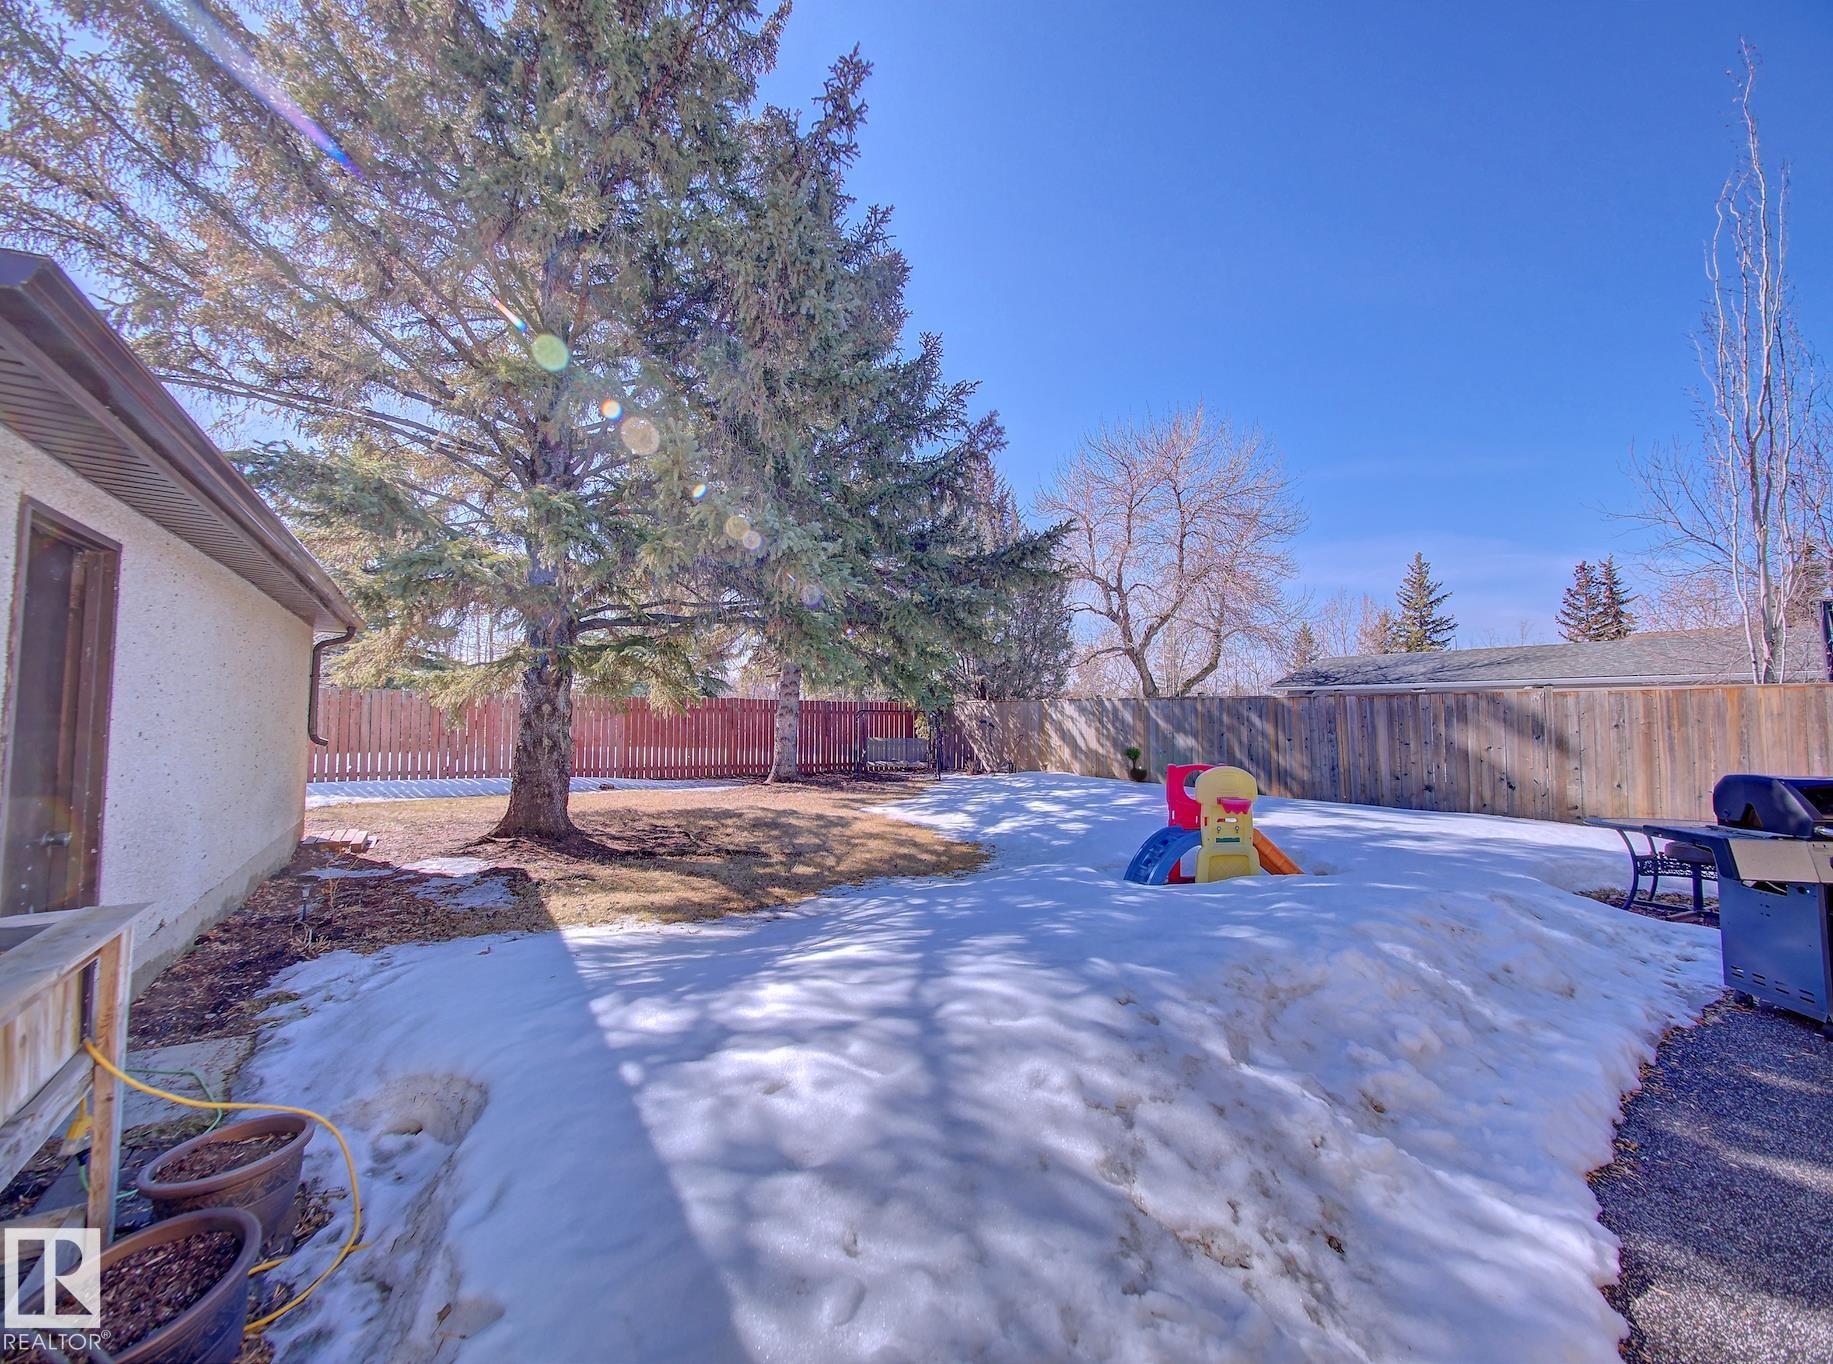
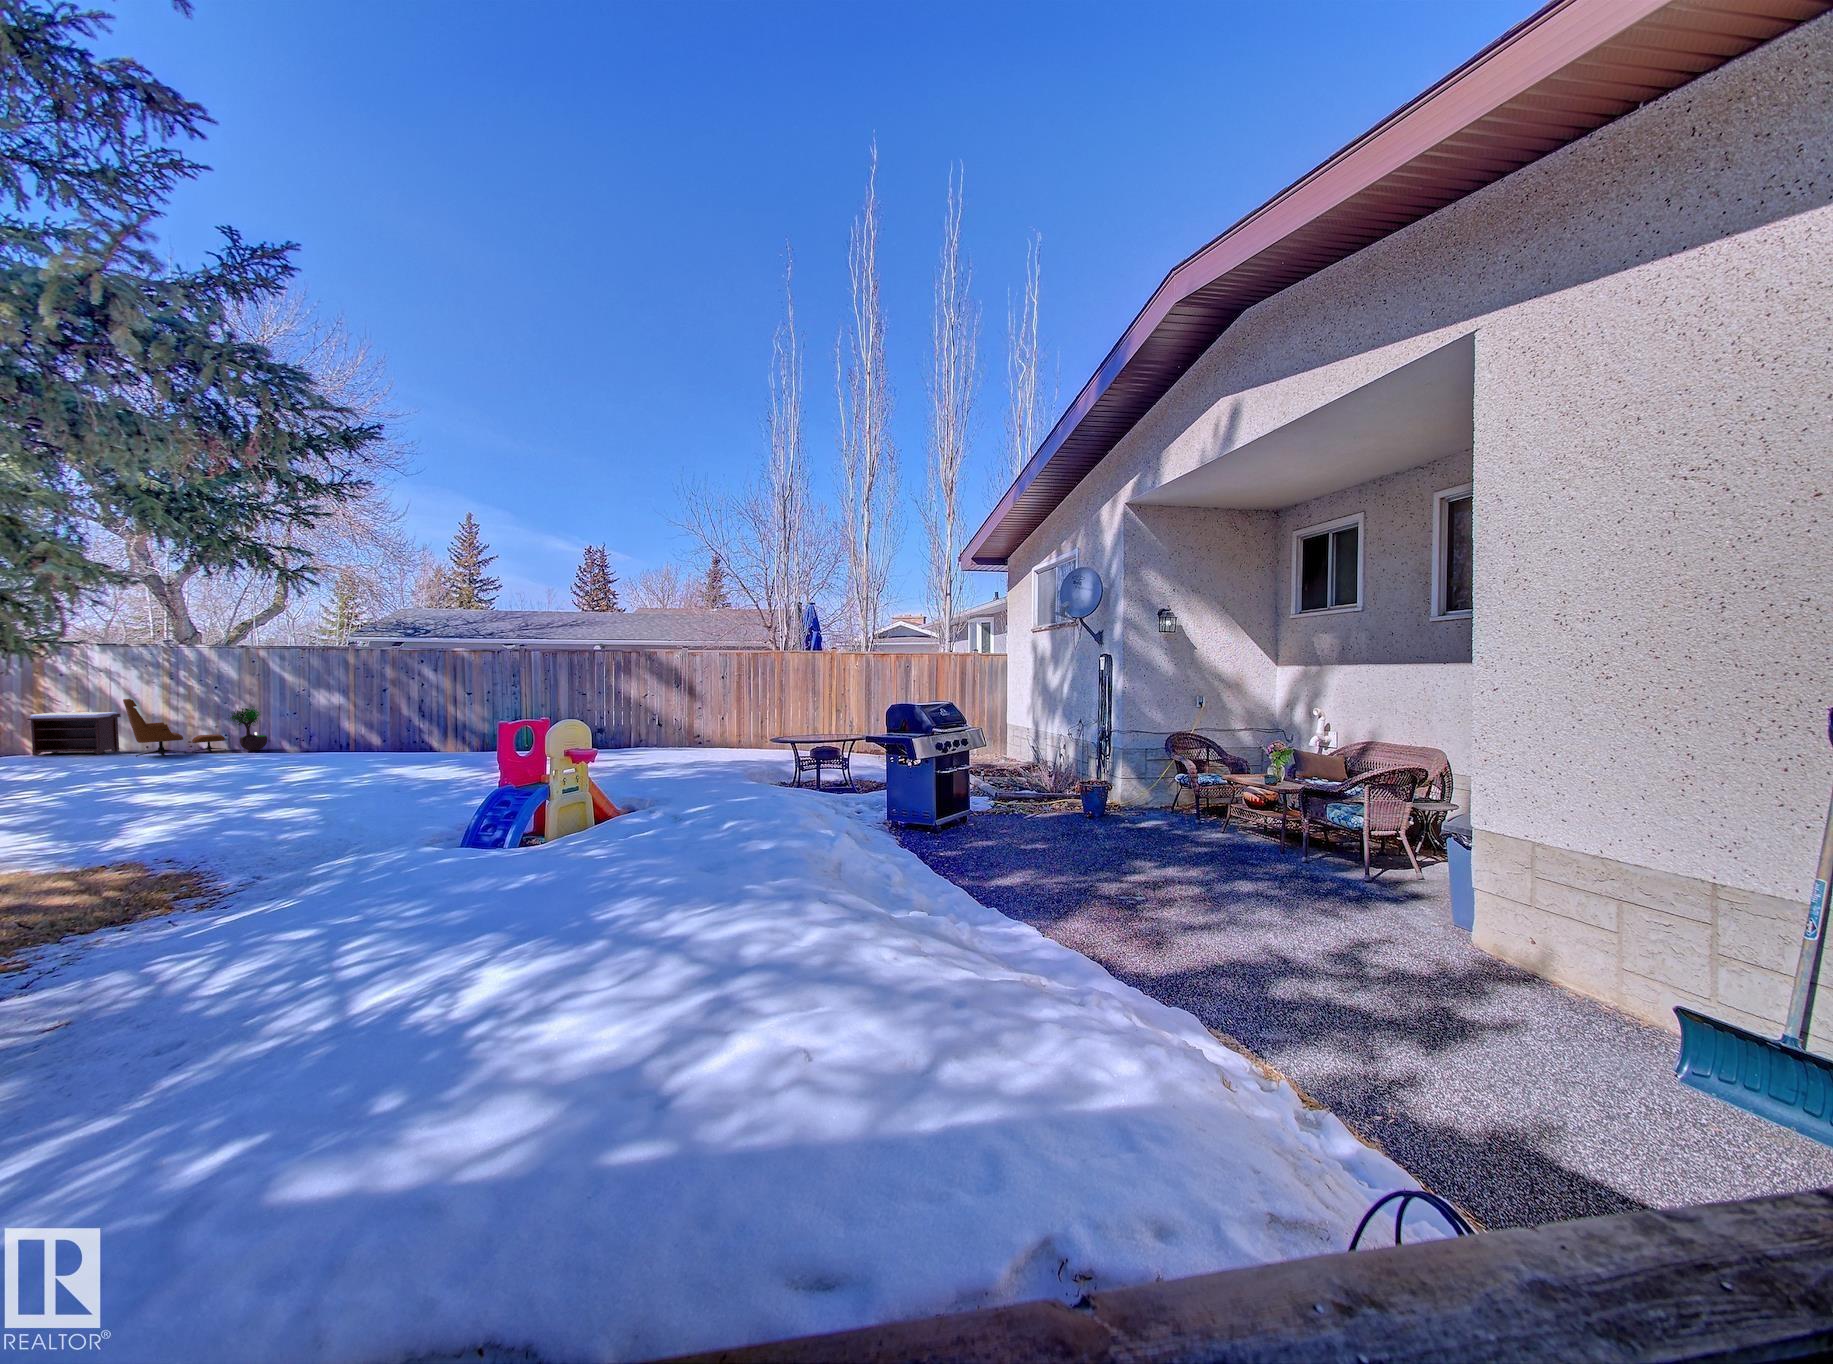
lounge chair: none [1070,737,1126,780] -> present [123,699,226,757]
bench: none [1038,746,1077,775] -> present [27,712,121,755]

